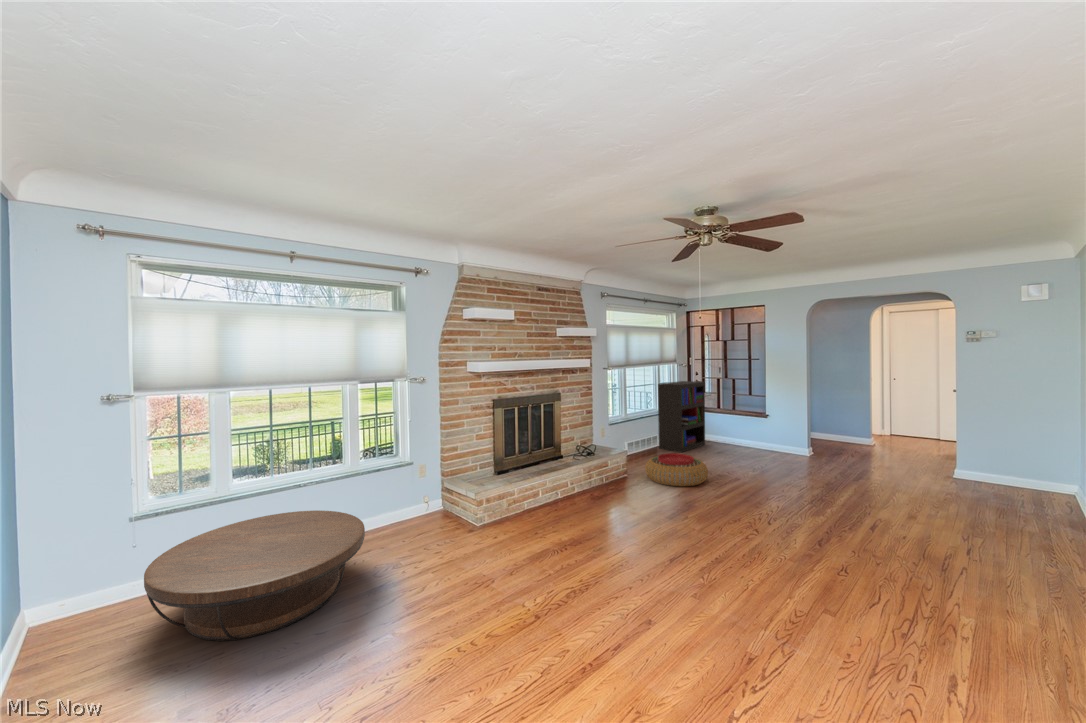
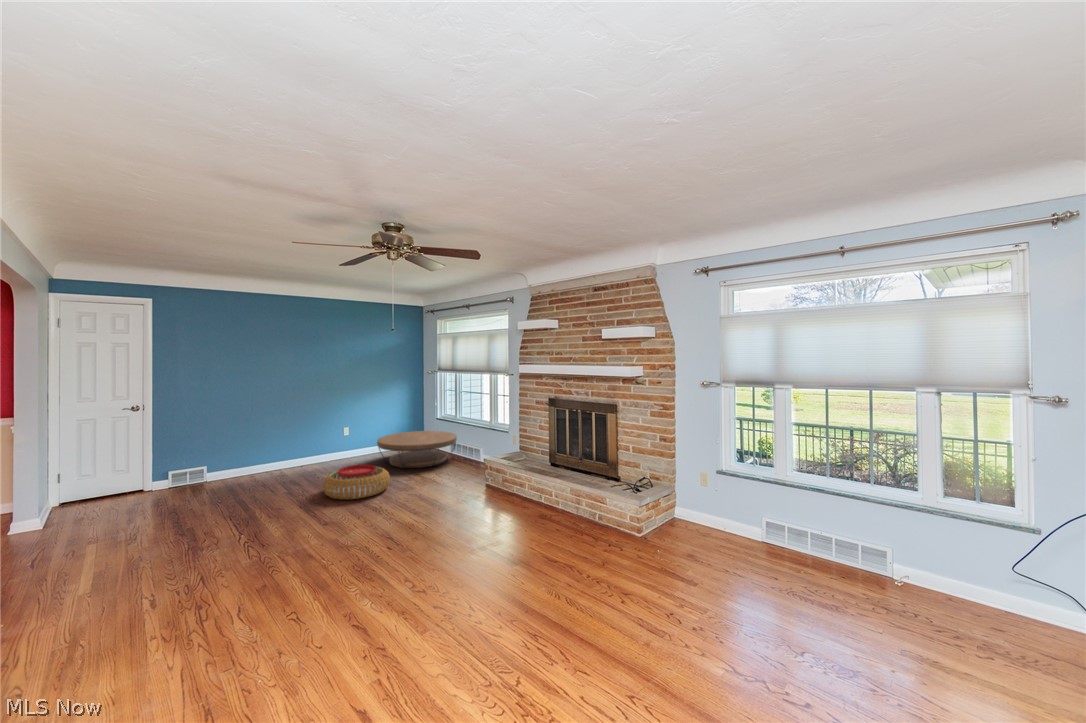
bookshelf: present [658,381,705,452] -> none [875,432,1073,669]
pouf: present [645,453,708,486] -> present [323,464,390,500]

